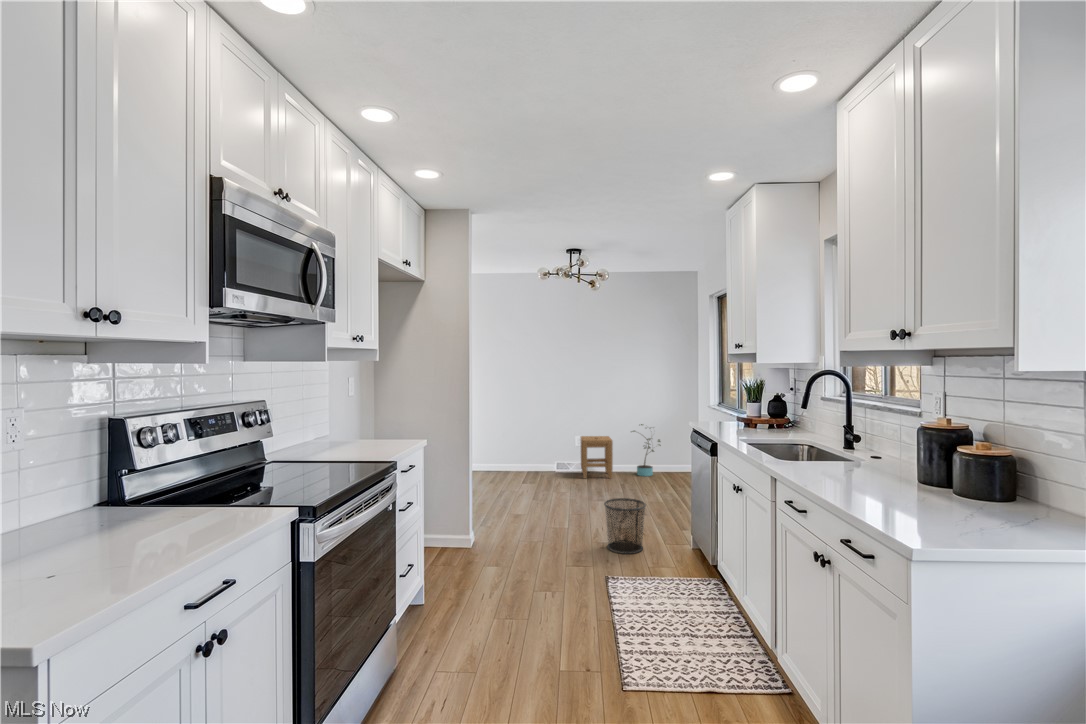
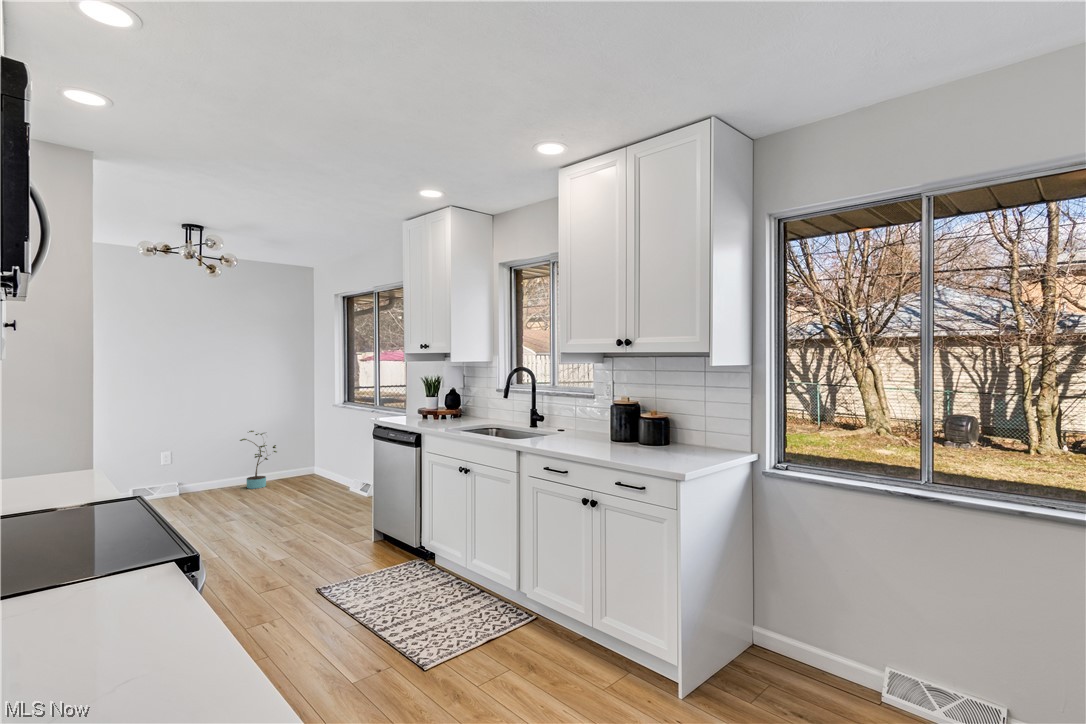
stool: present [580,436,613,479] -> none [170,448,221,503]
waste bin: present [604,498,646,554] -> none [283,506,331,566]

